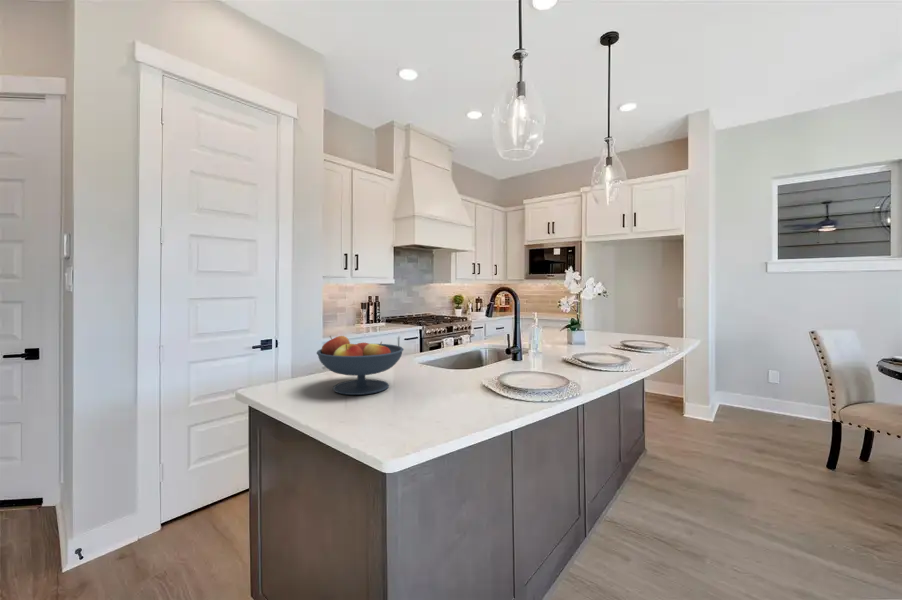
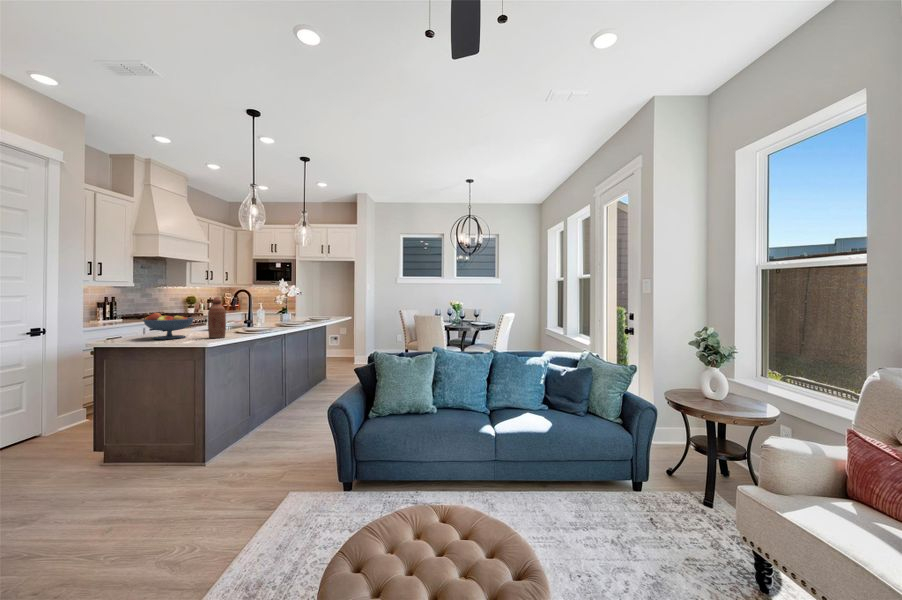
bottle: none [419,306,455,407] -> present [208,297,226,338]

